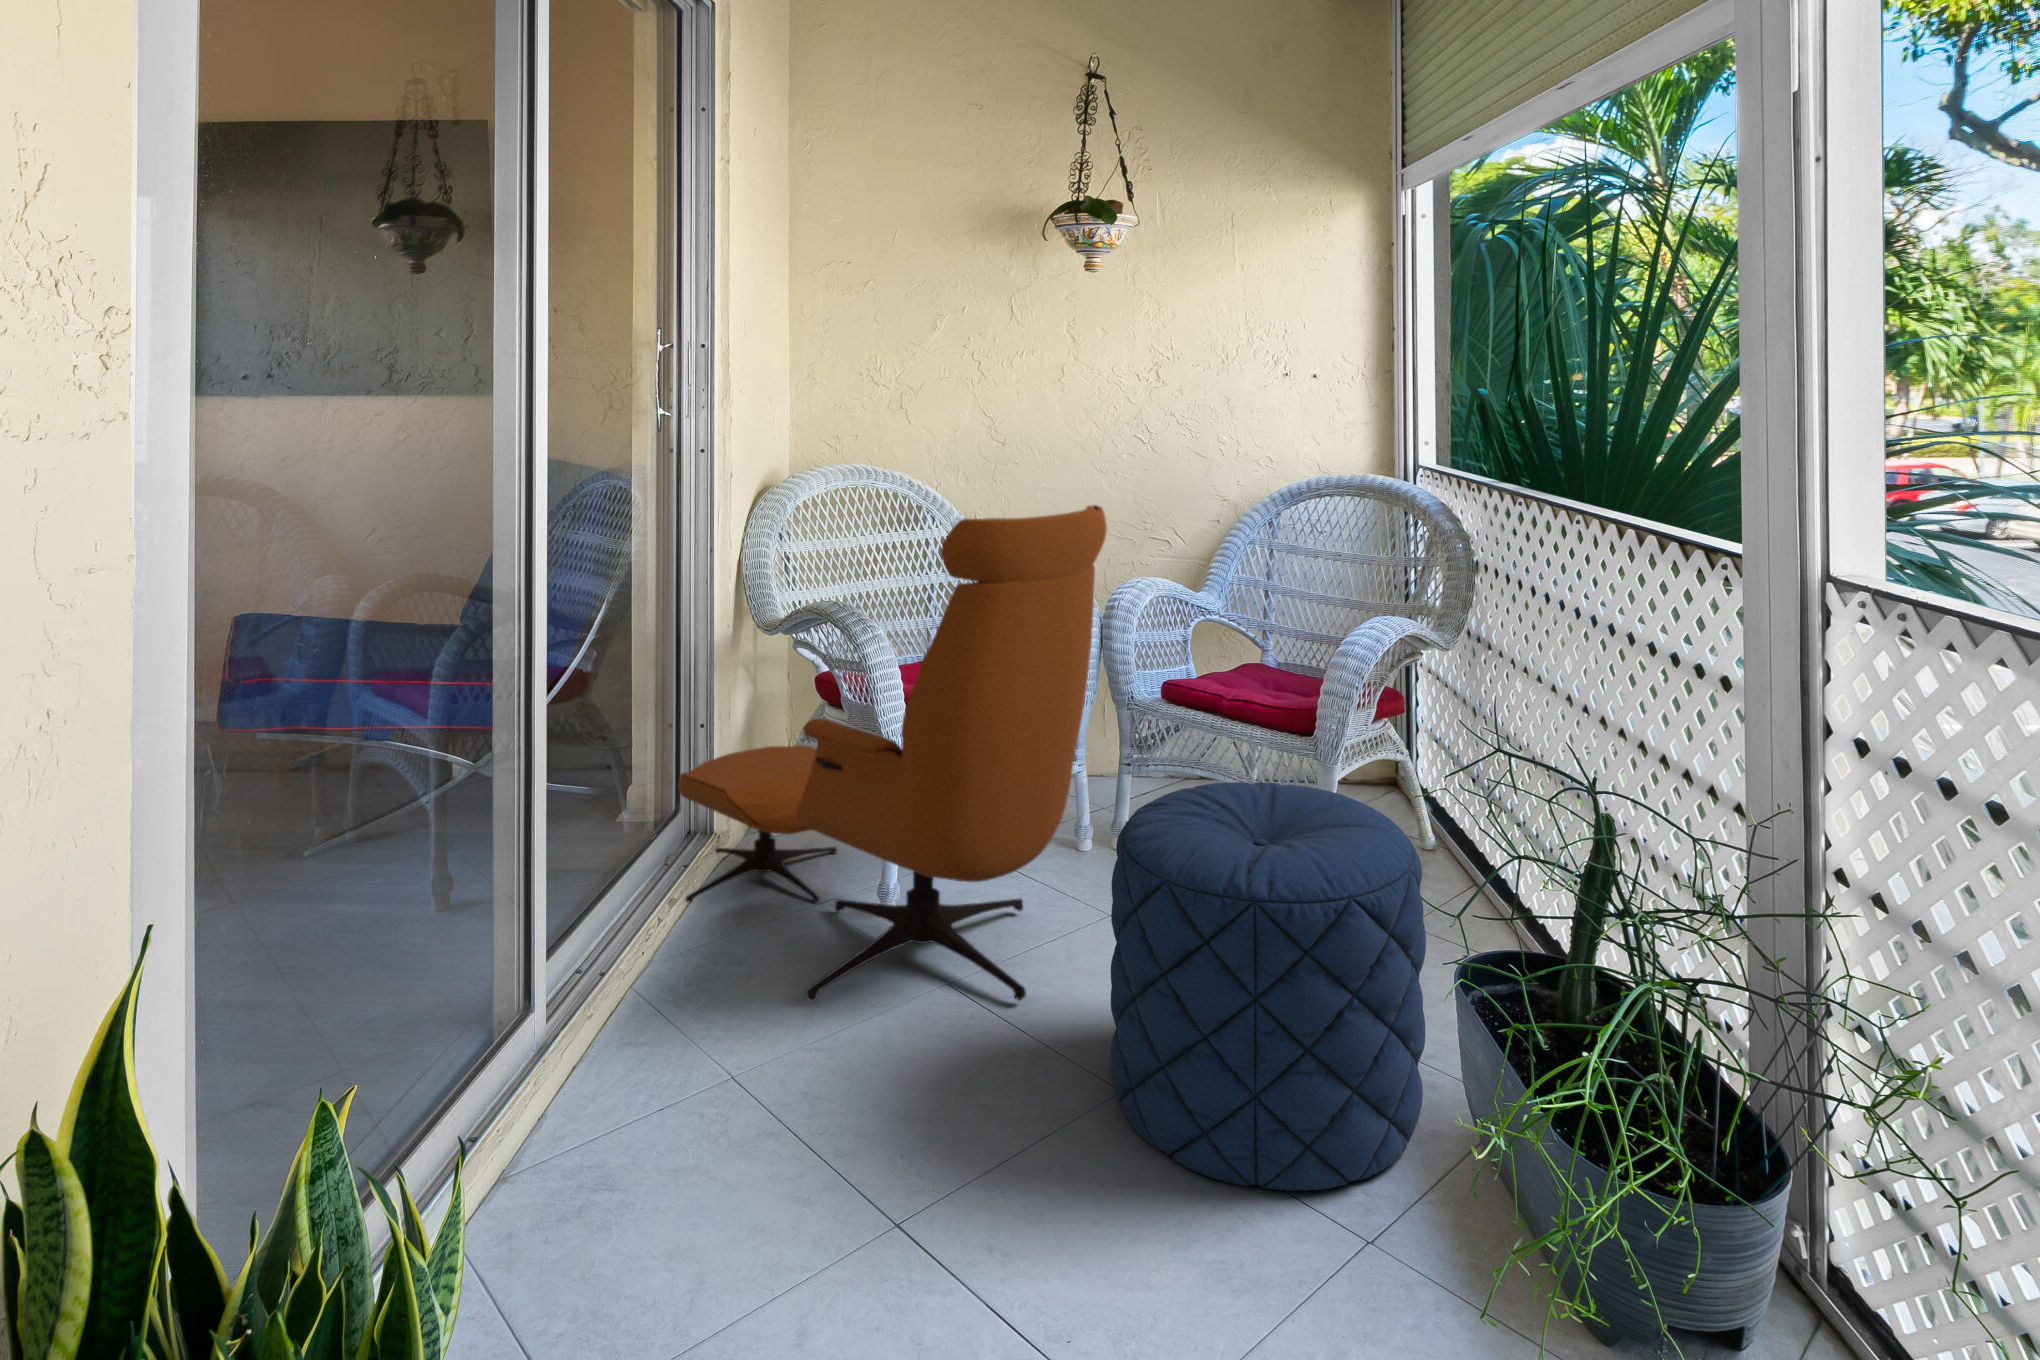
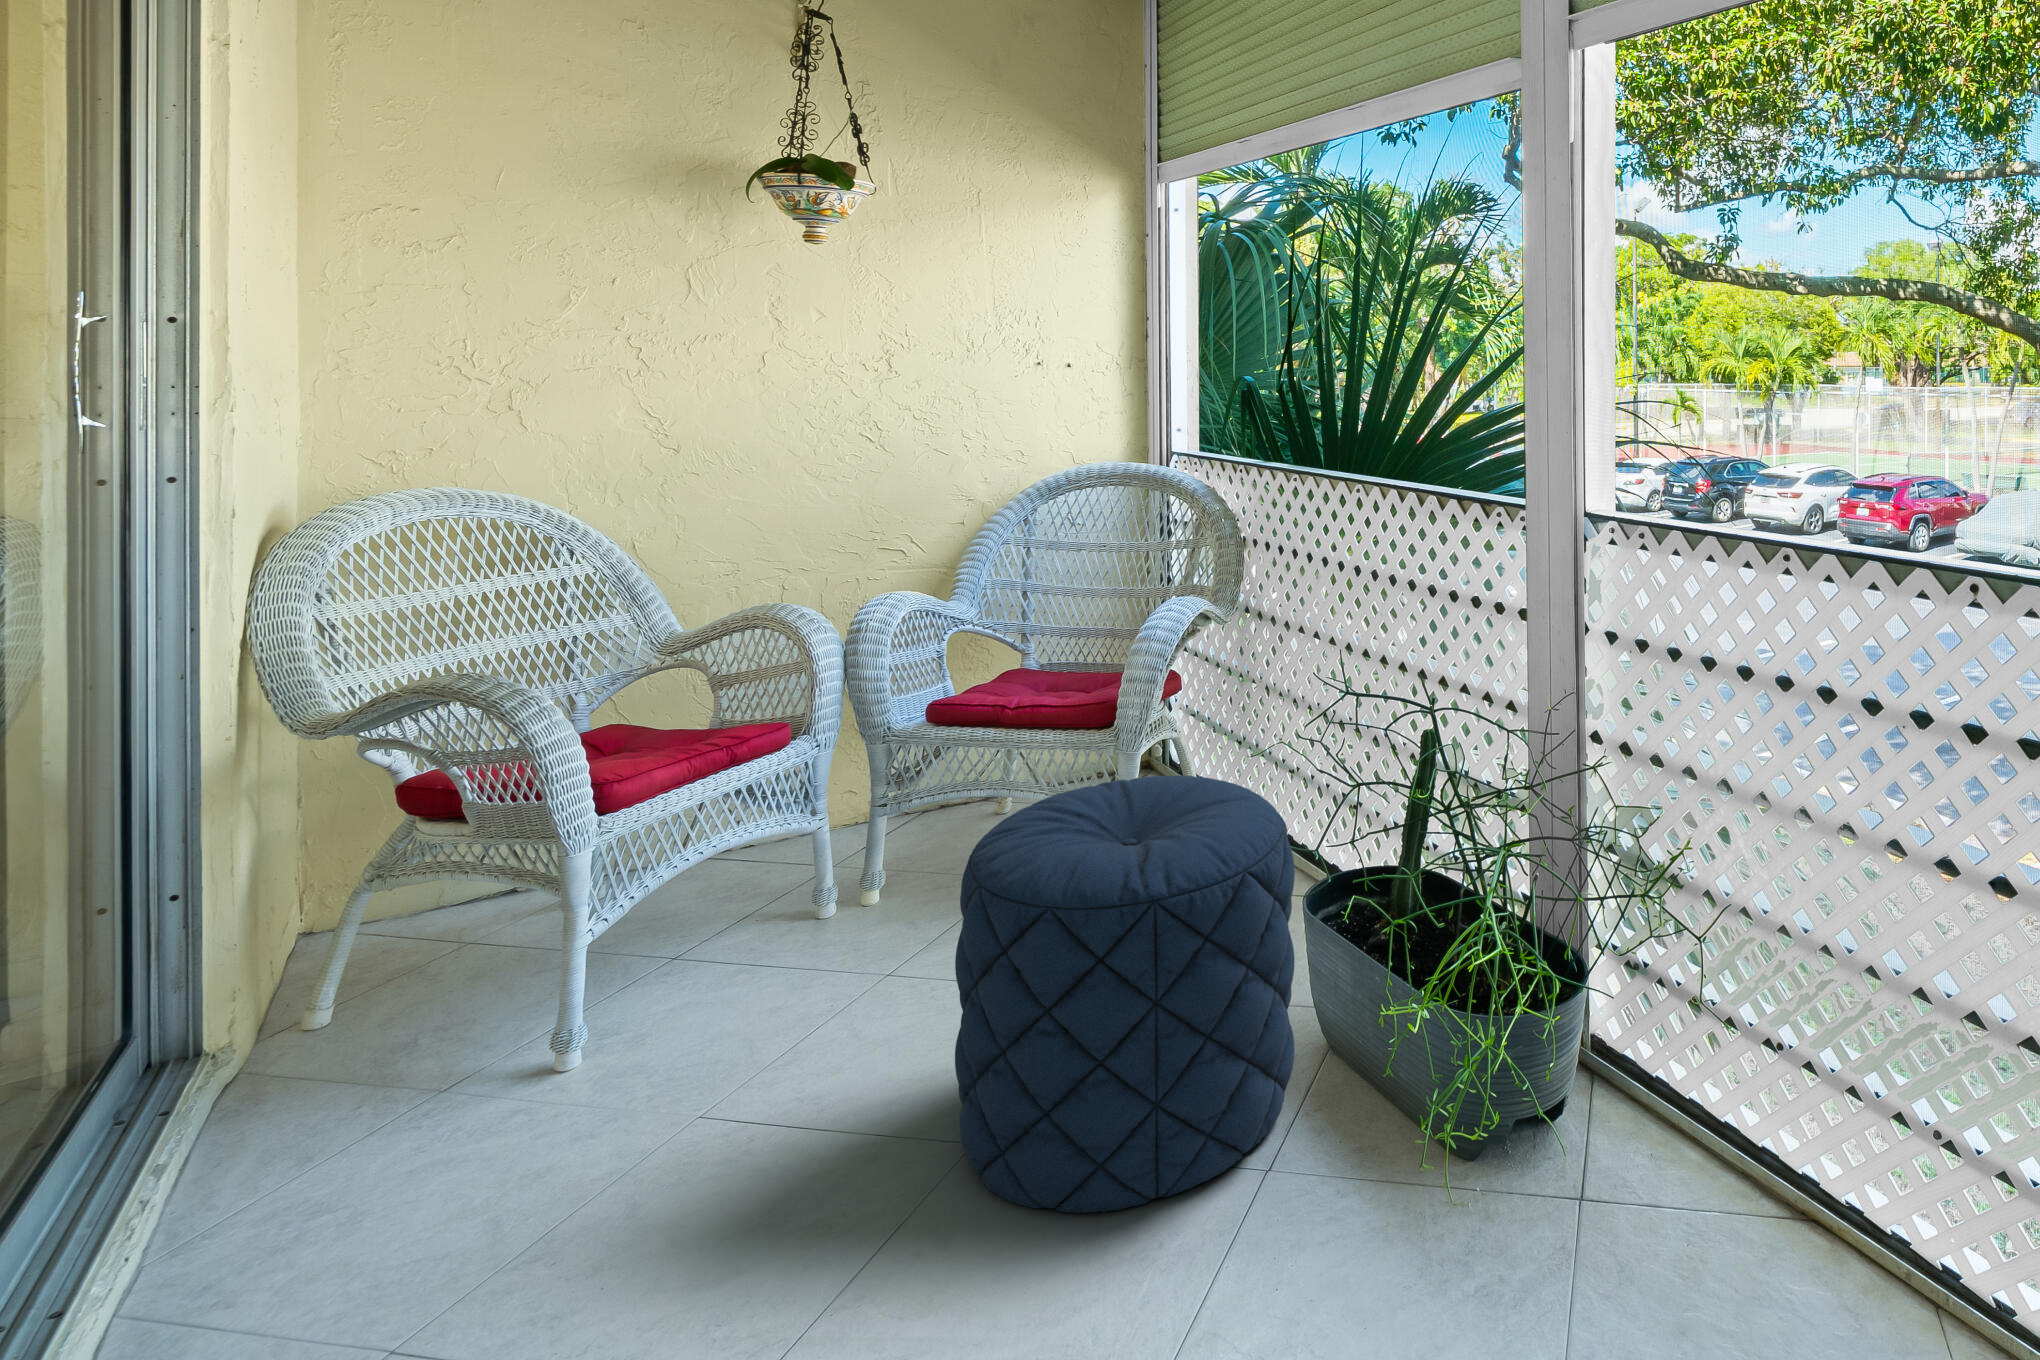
lounge chair: present [678,505,1107,1001] -> none [134,508,910,1228]

